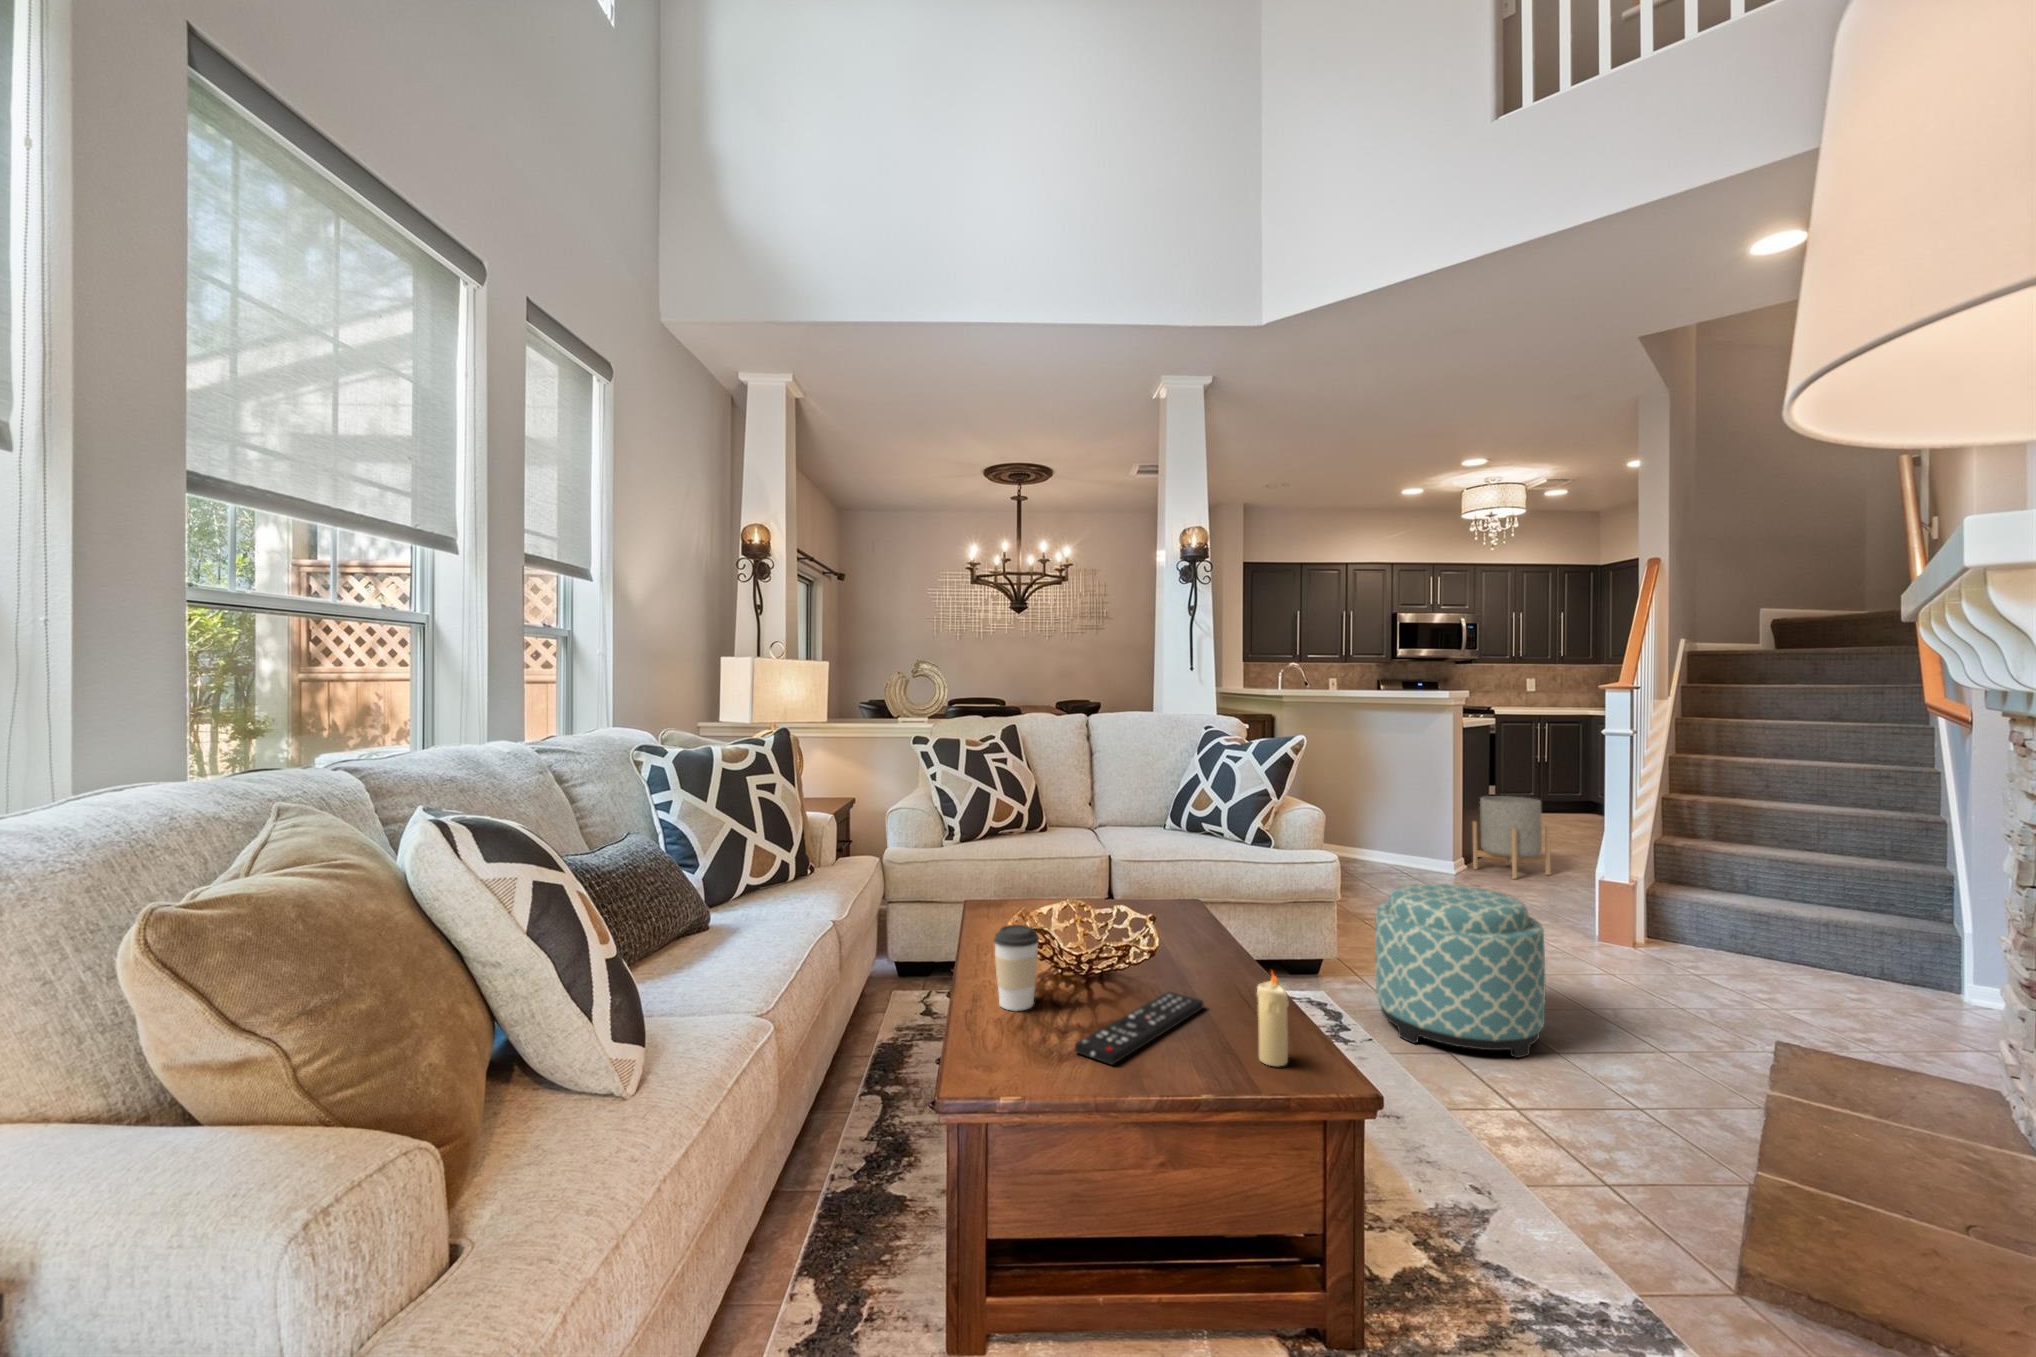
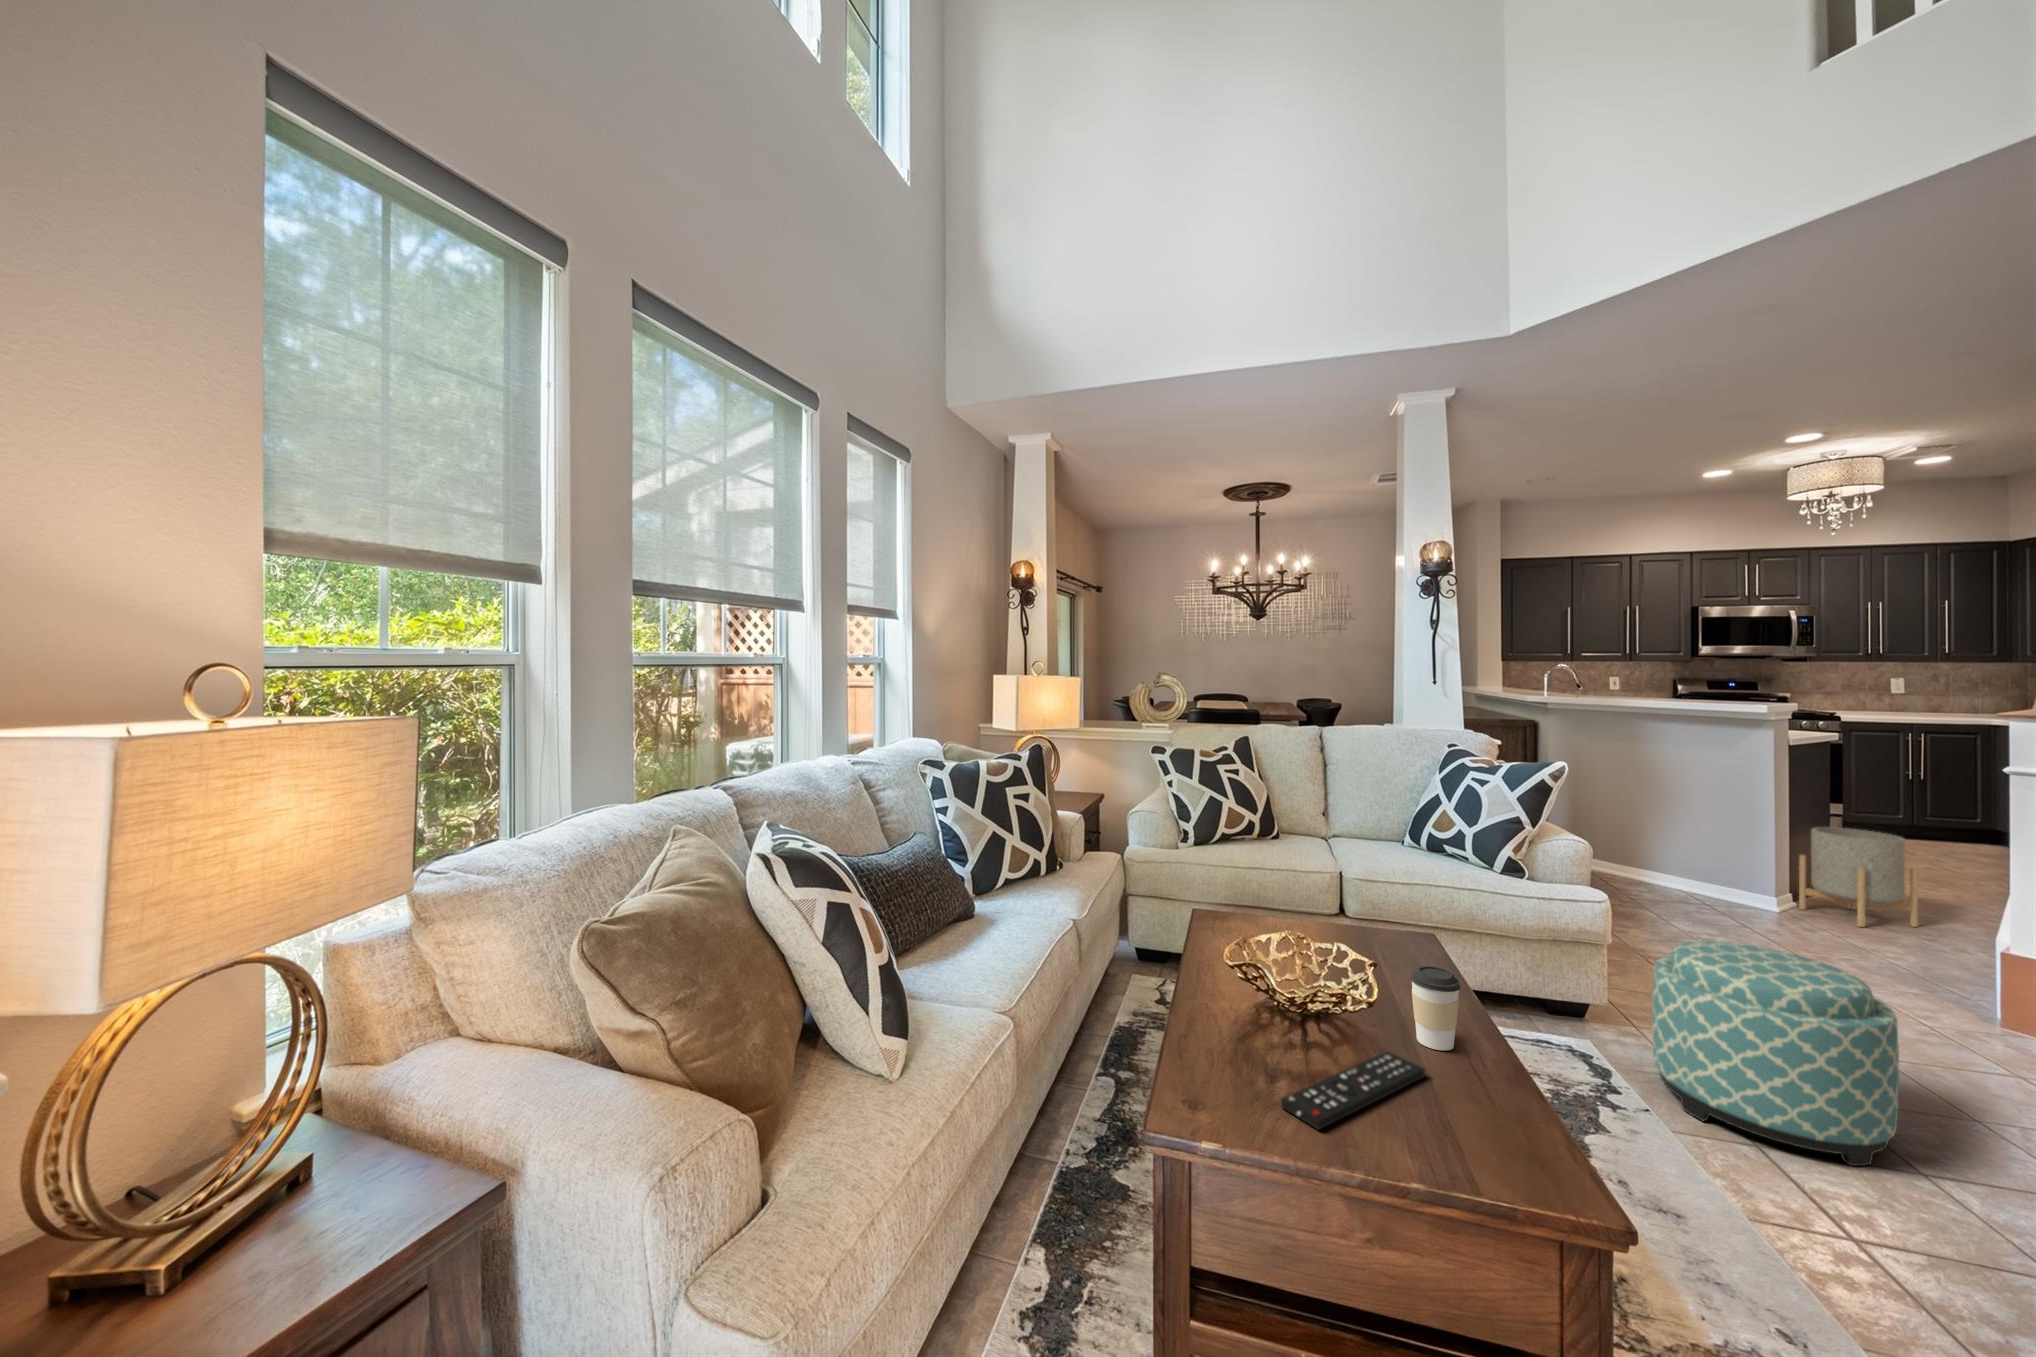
coffee cup: present [994,925,1039,1011] -> present [1410,966,1460,1051]
candle: present [1257,972,1289,1066] -> none [1482,1065,1521,1169]

